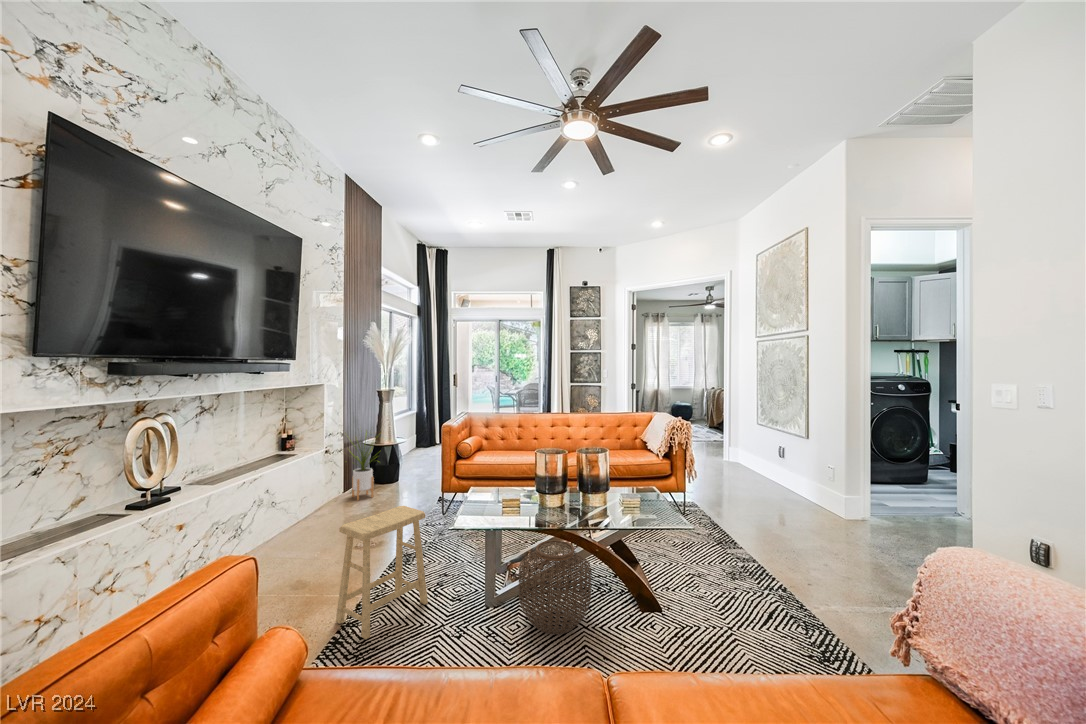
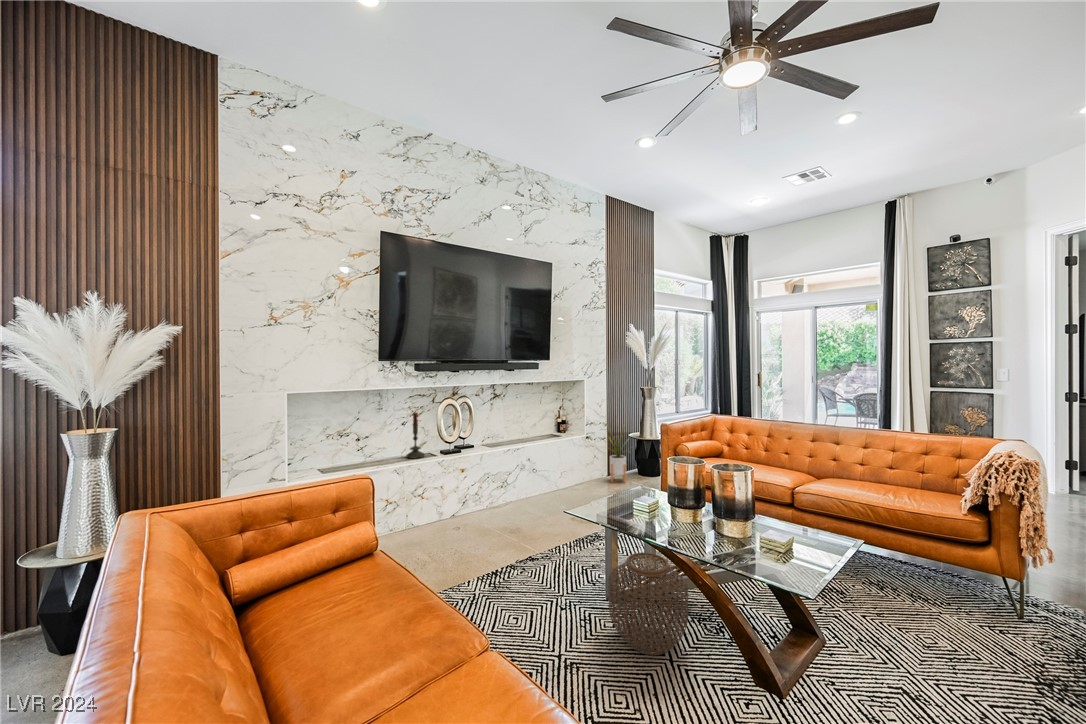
candle: none [65,445,111,531] -> present [406,412,425,459]
footstool: present [336,506,428,639] -> none [508,486,572,580]

